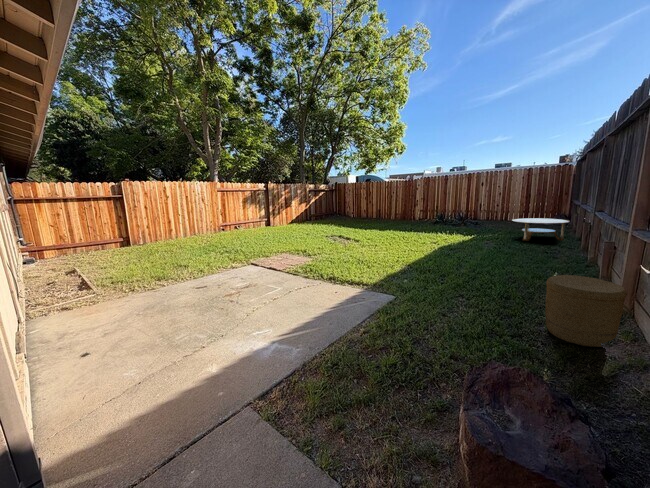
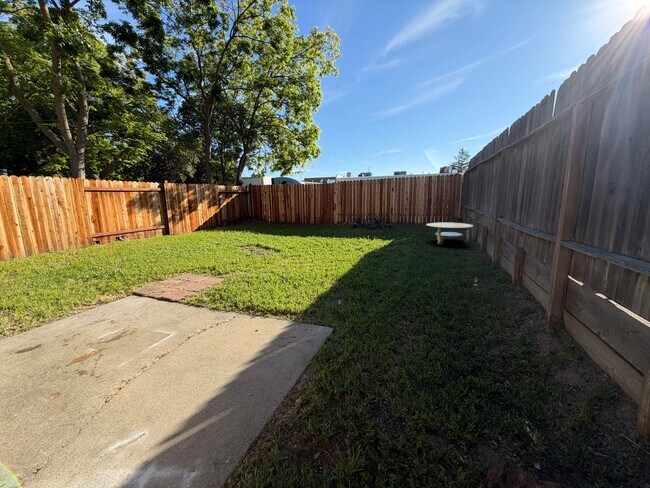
woven basket: present [545,275,627,347] -> none [506,295,593,381]

